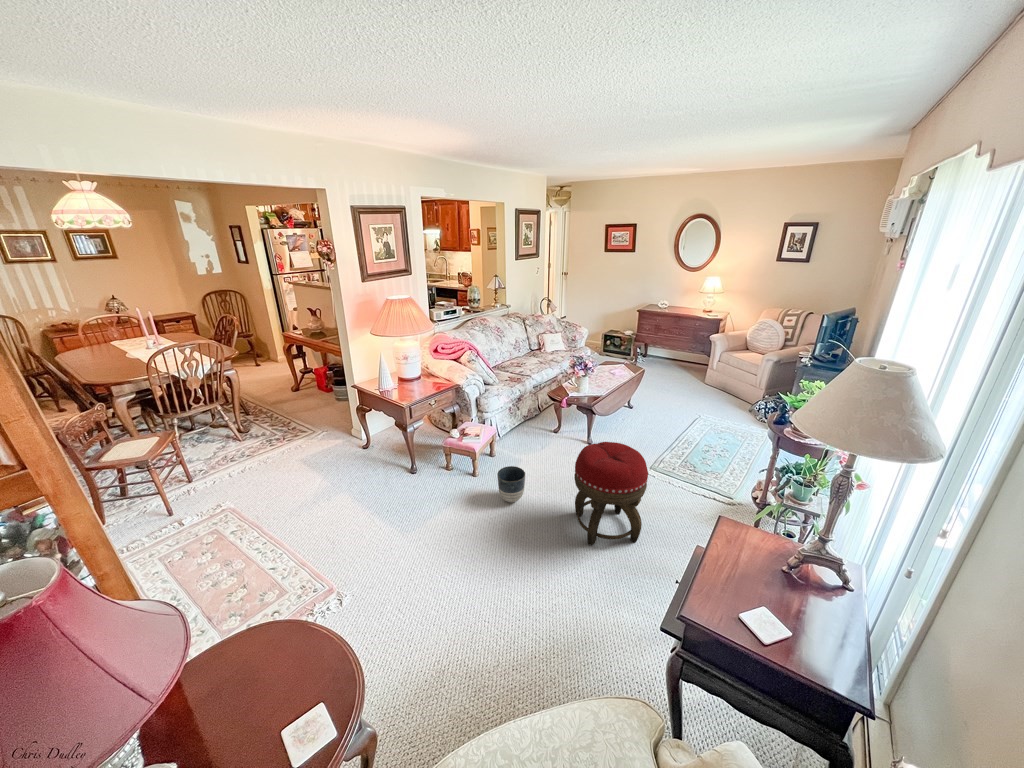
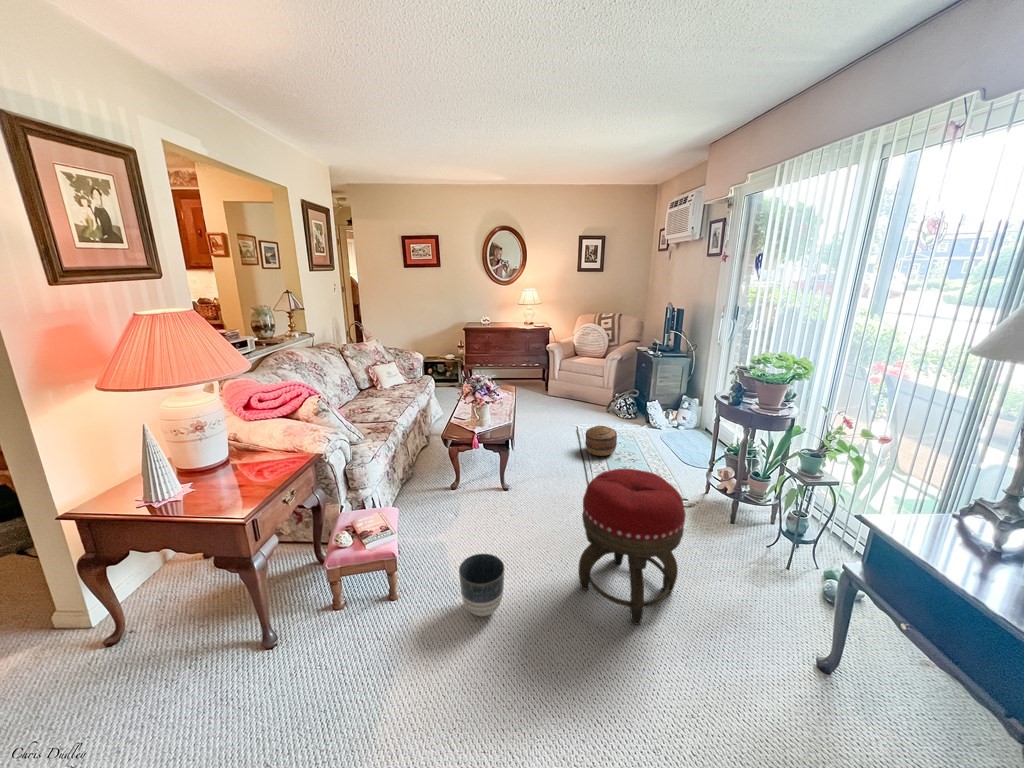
basket: none [682,418,712,445] -> present [585,426,617,456]

